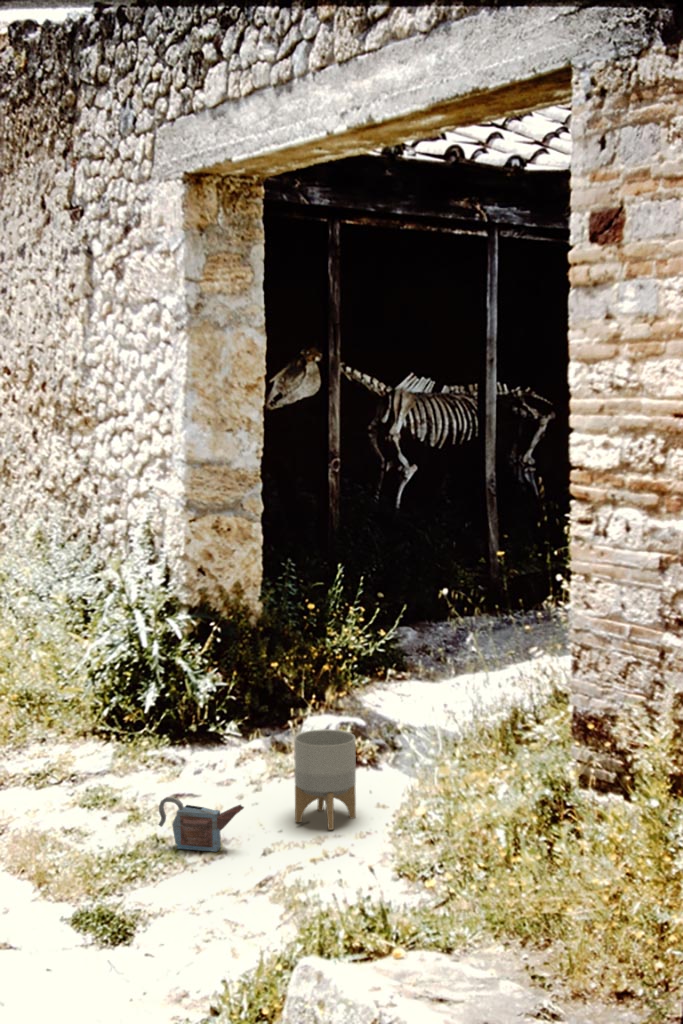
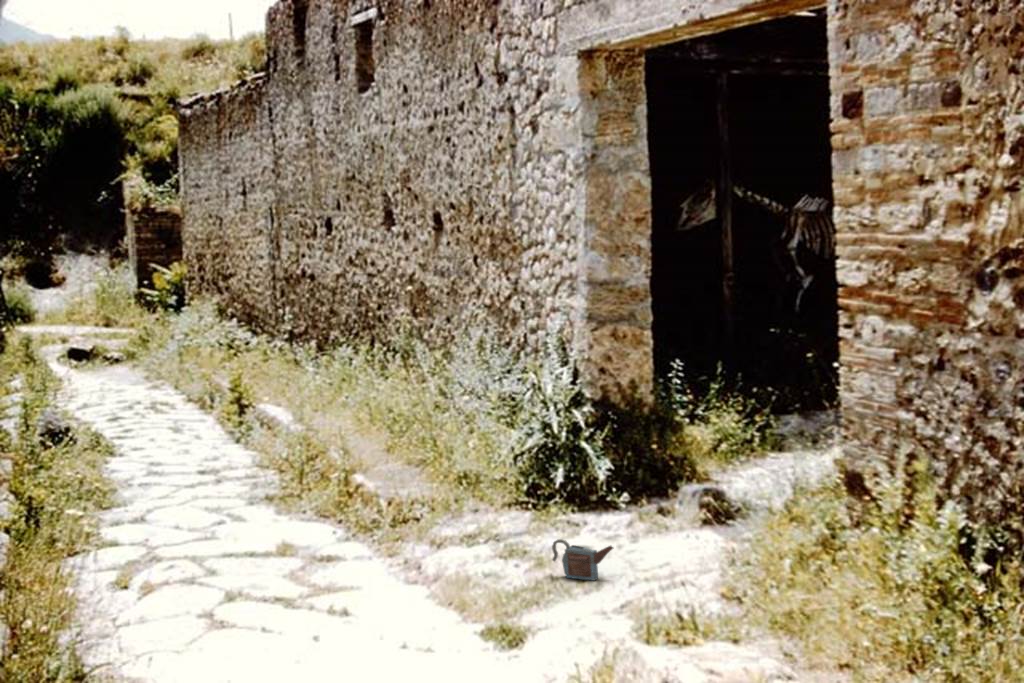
planter: present [294,729,356,830] -> none [657,493,707,569]

